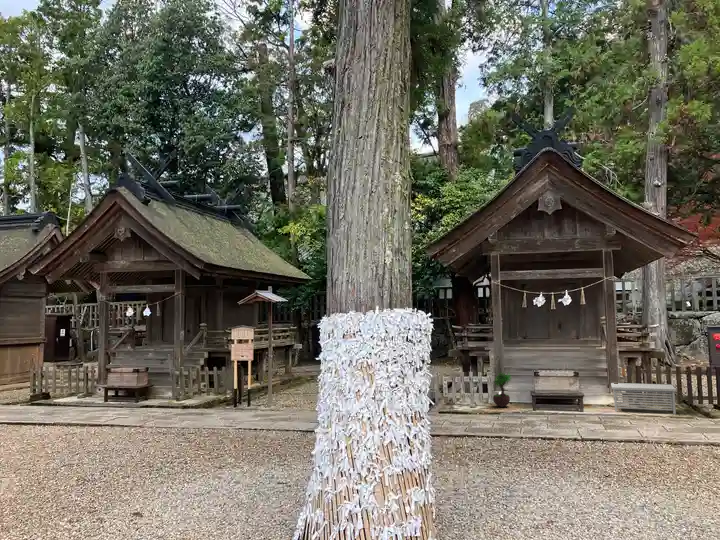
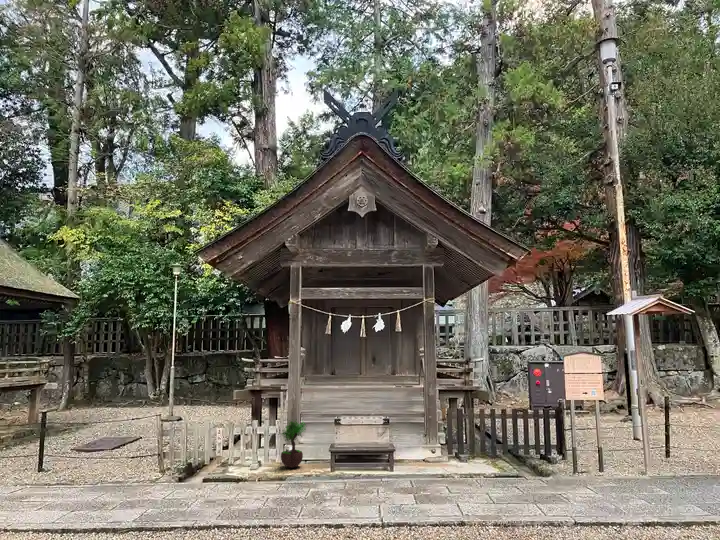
storage bench: present [611,383,676,414] -> none [428,431,502,471]

